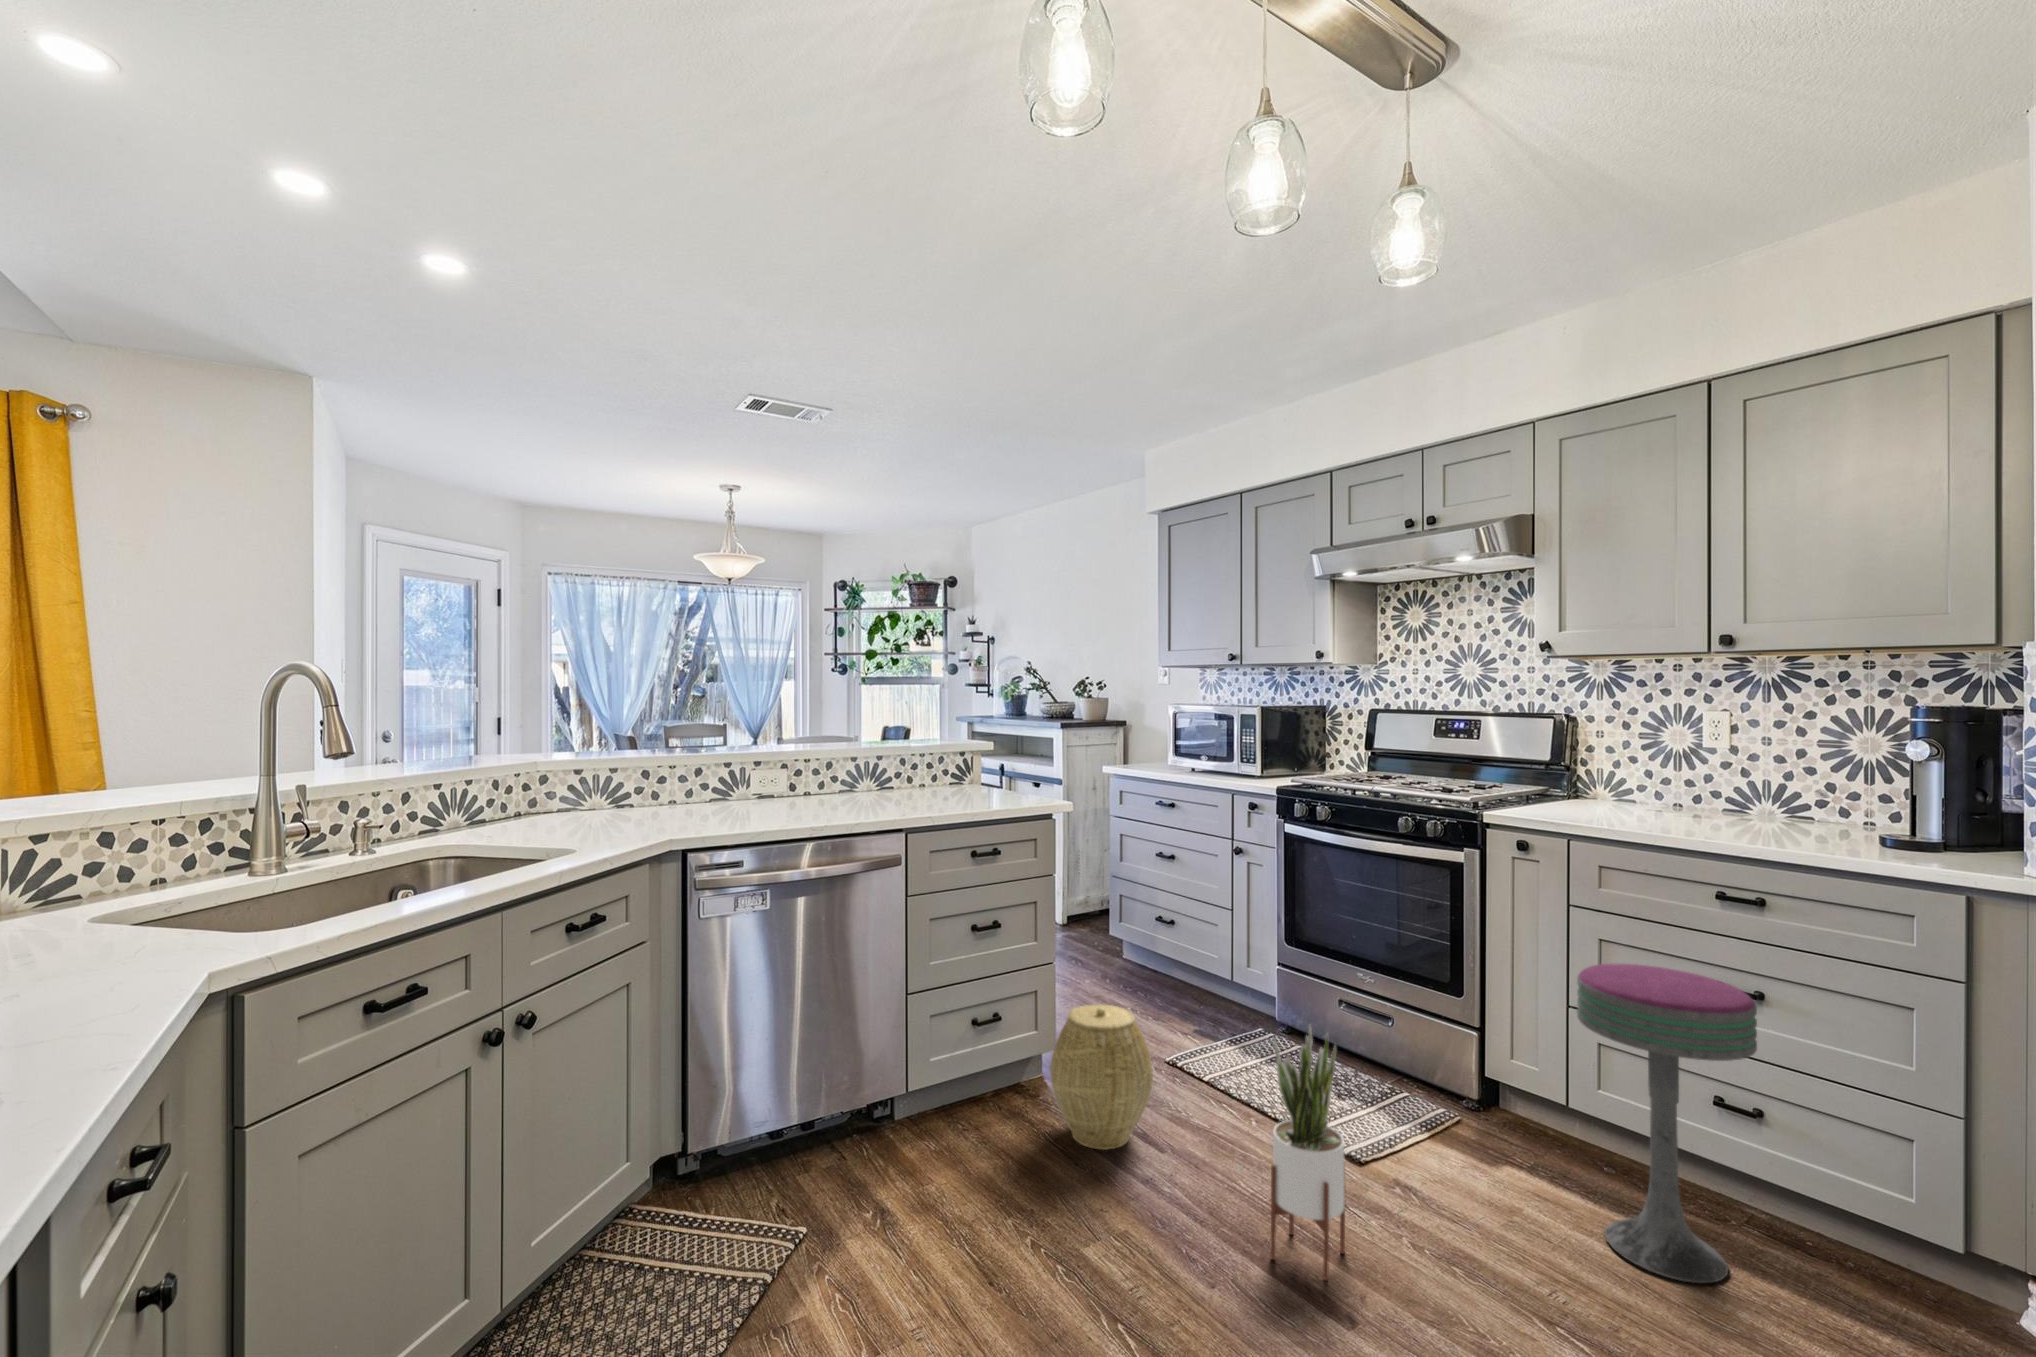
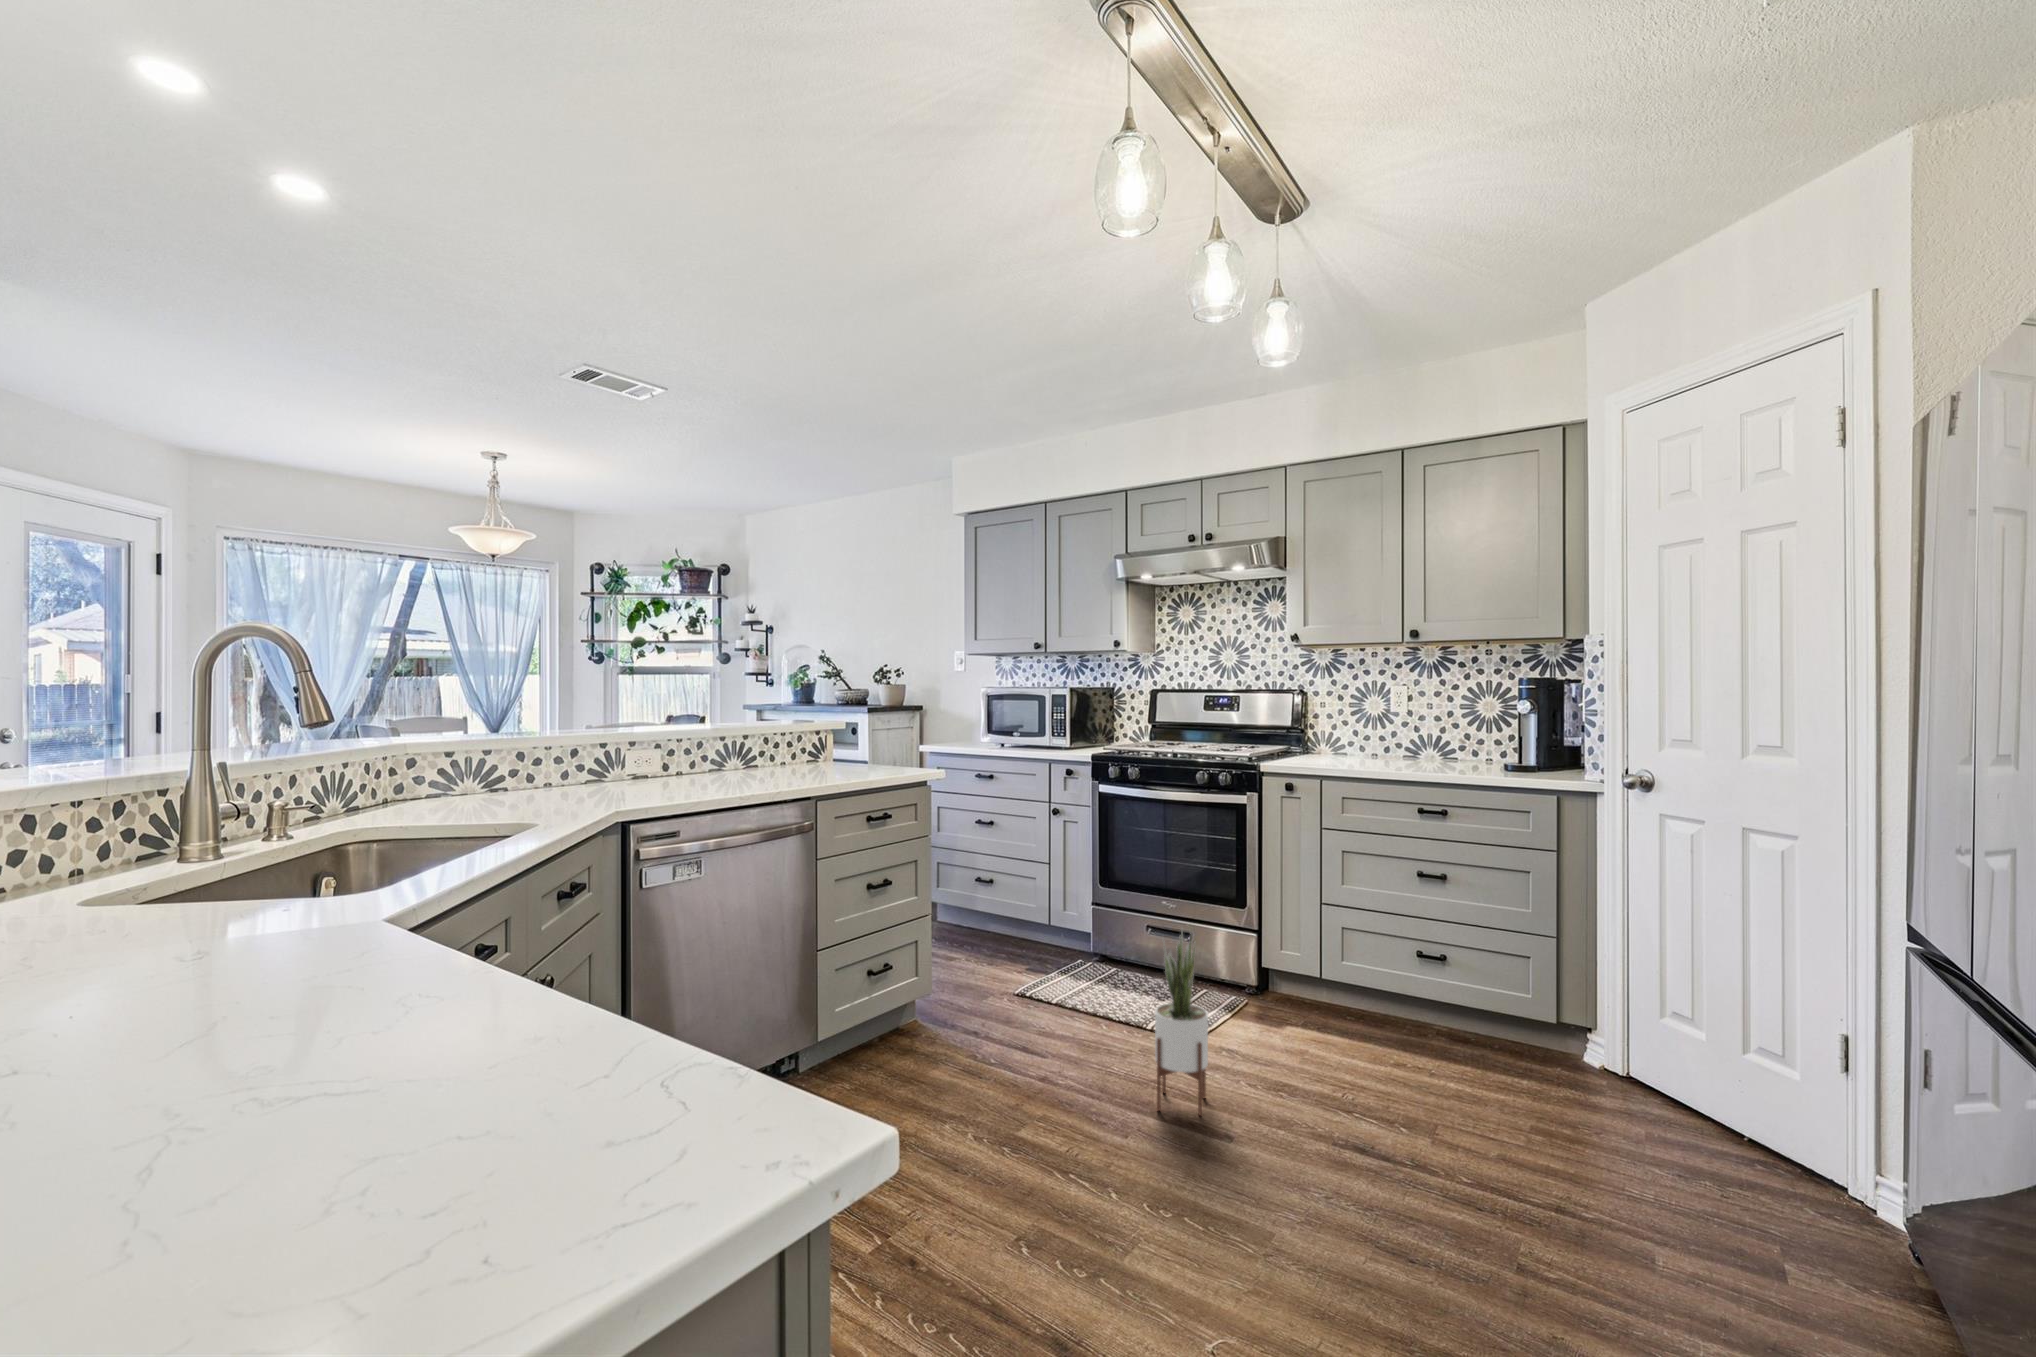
bar stool: present [1577,964,1757,1283] -> none [1344,865,1454,1075]
woven basket: present [1050,1004,1153,1150] -> none [945,943,1033,1063]

